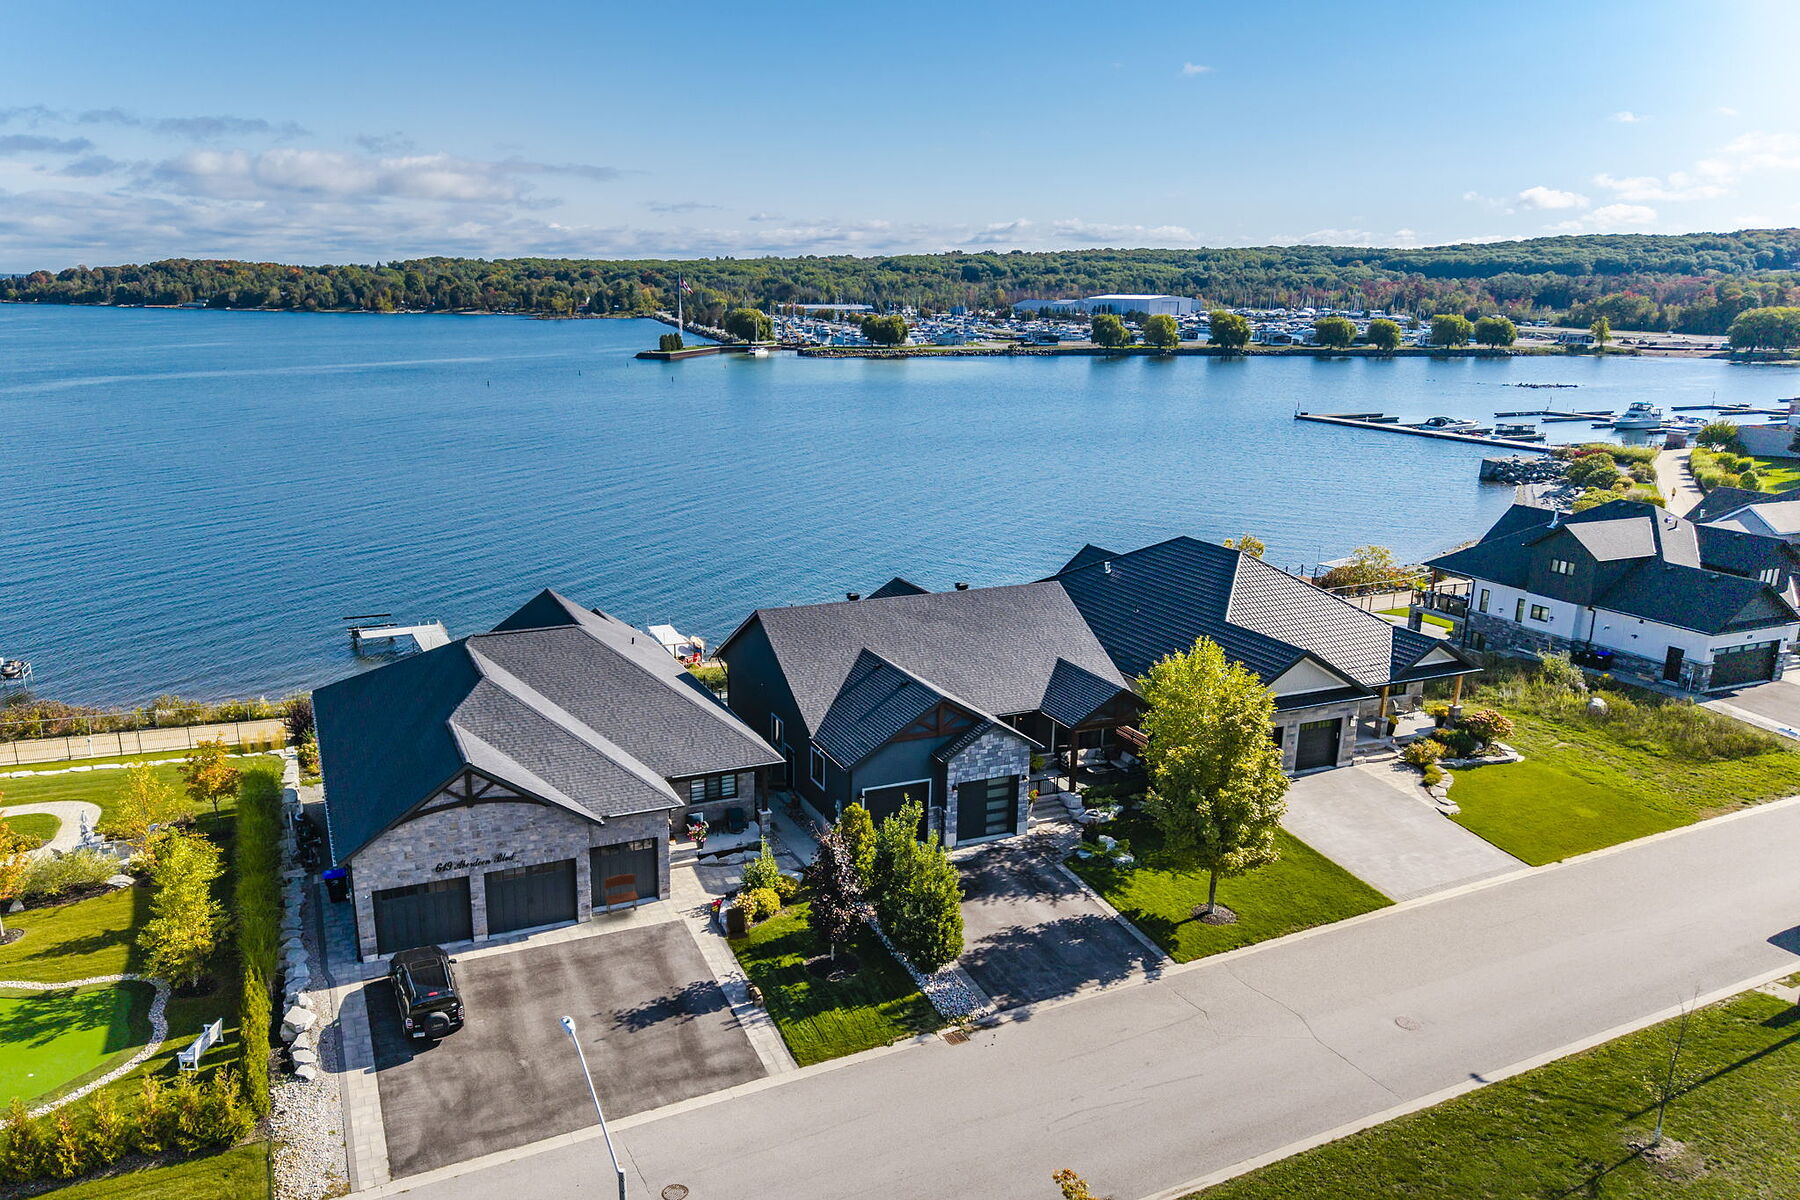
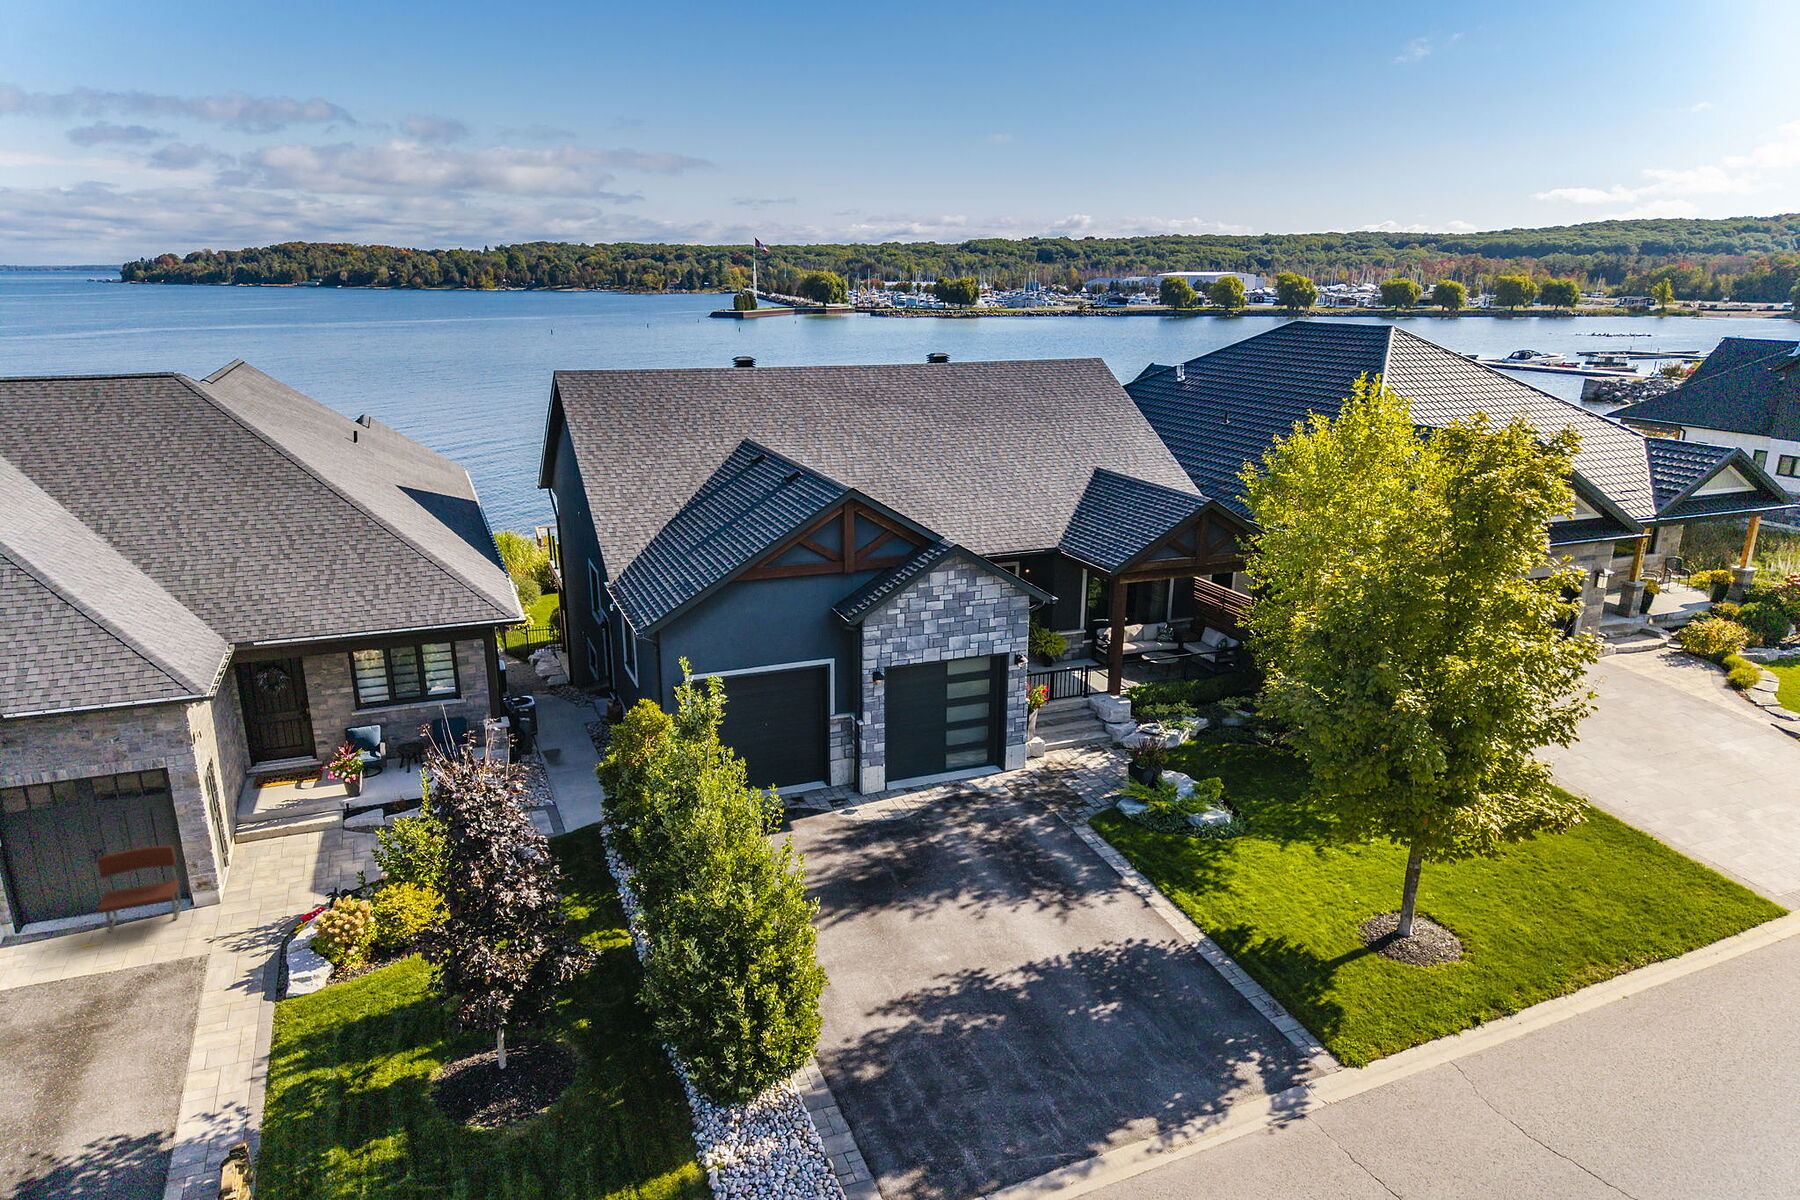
lounge chair: present [725,907,750,946] -> none [300,924,365,1016]

